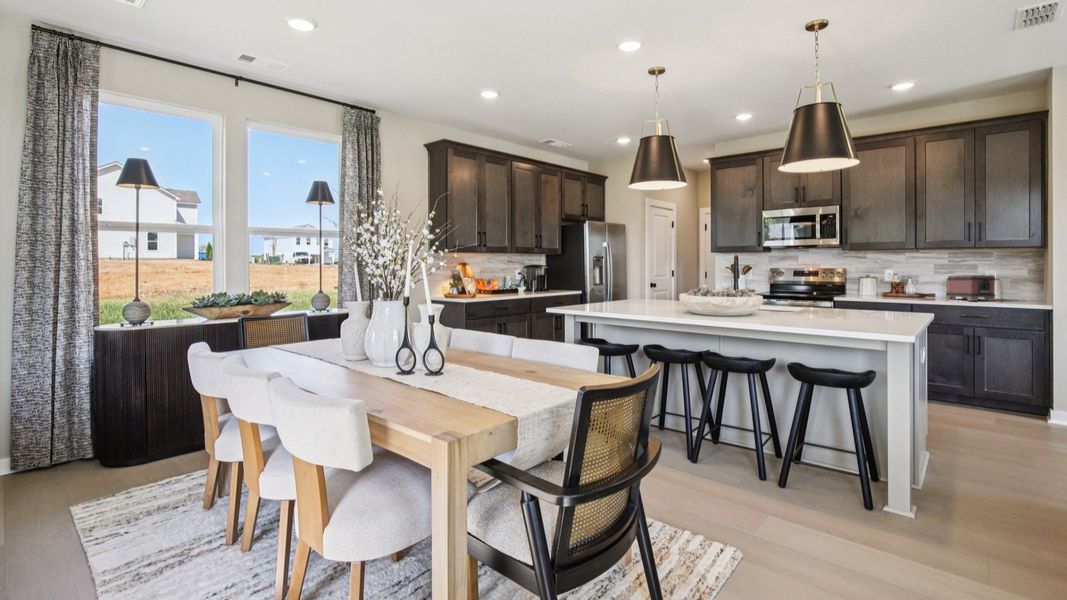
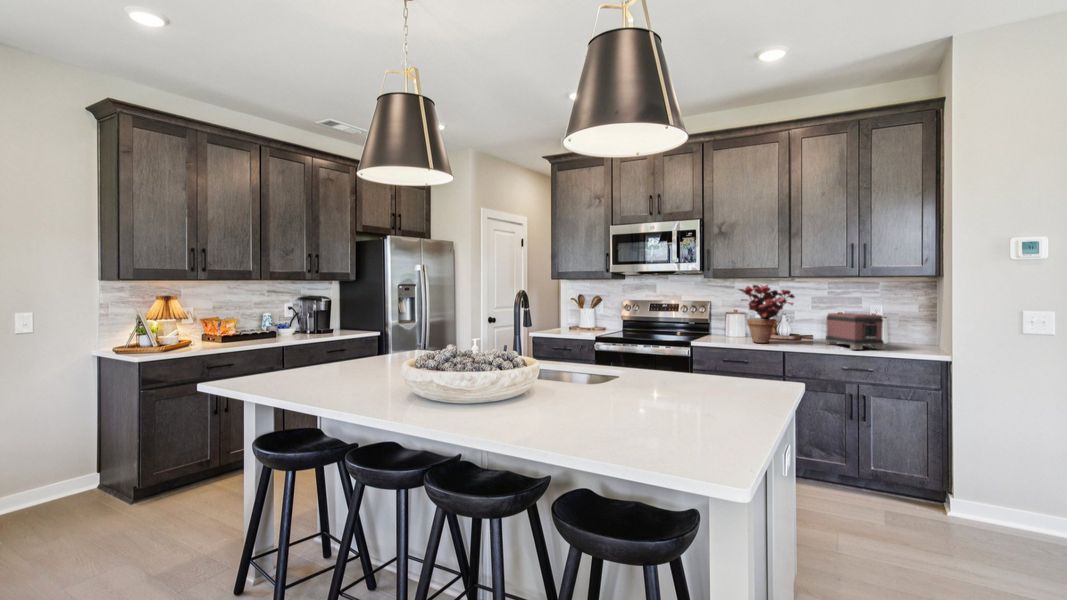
potted plant: none [873,254,921,298] -> present [739,285,795,343]

